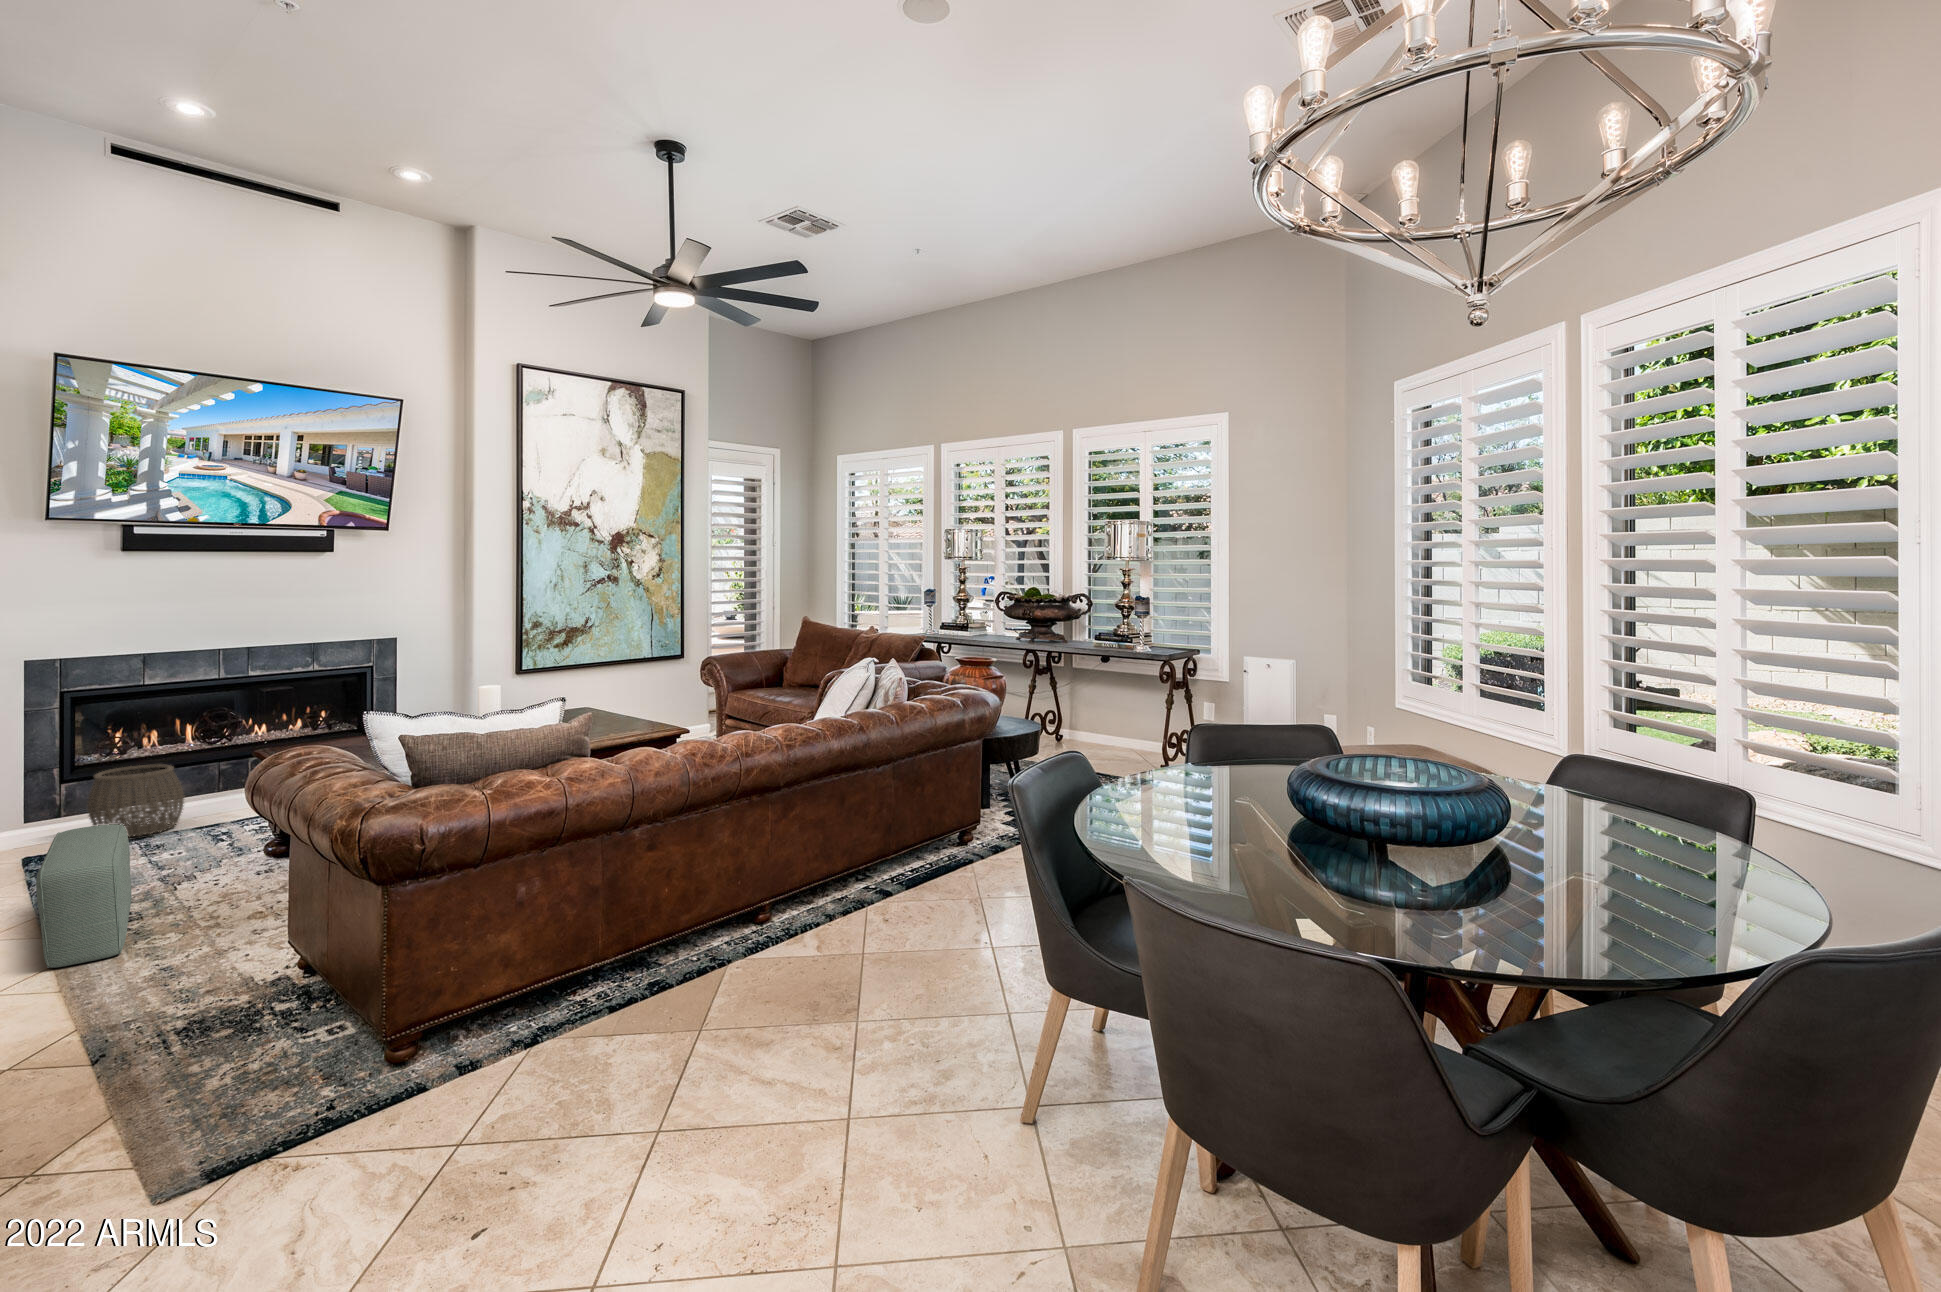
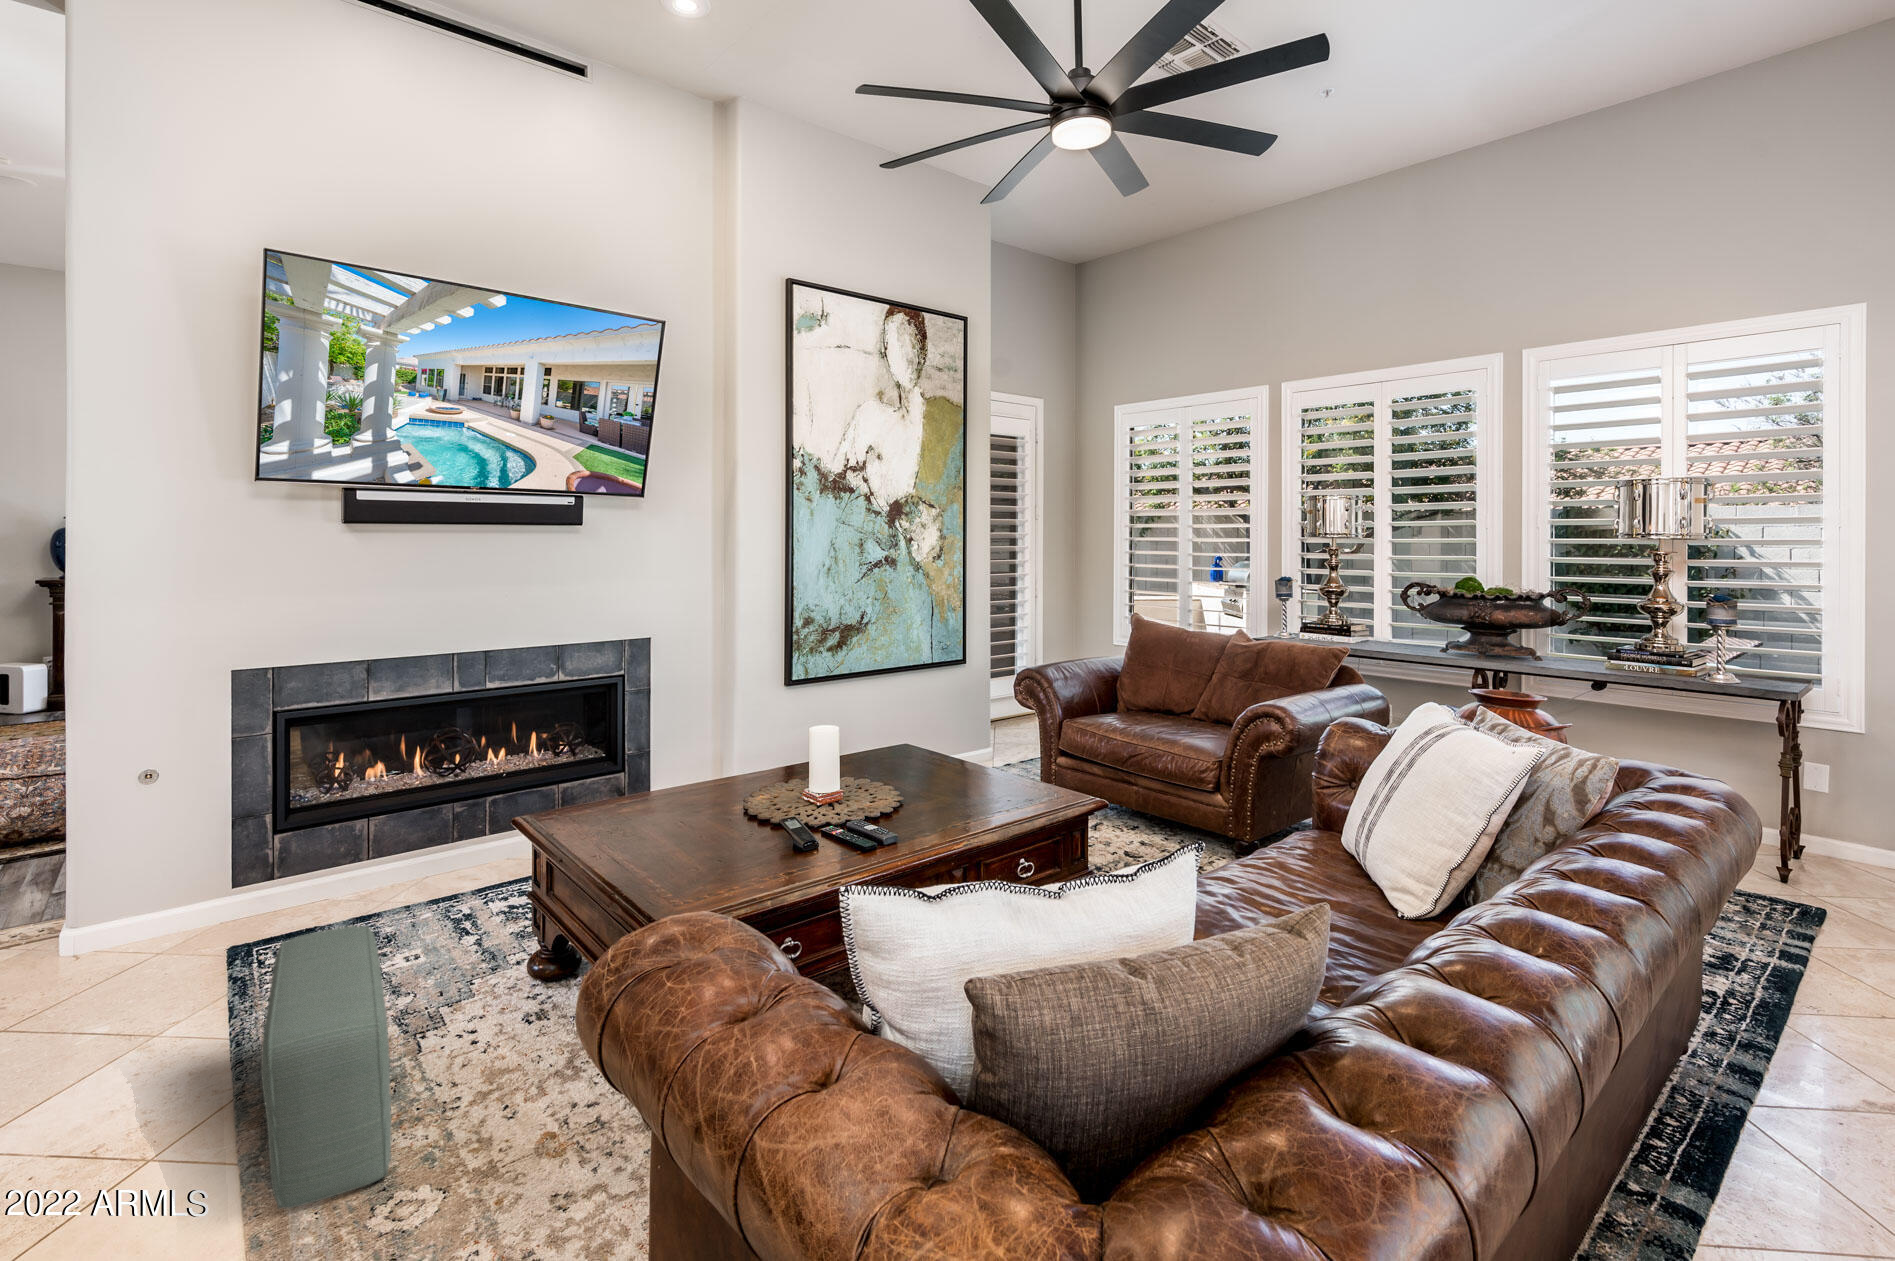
woven basket: present [87,764,184,838] -> none [299,812,417,918]

